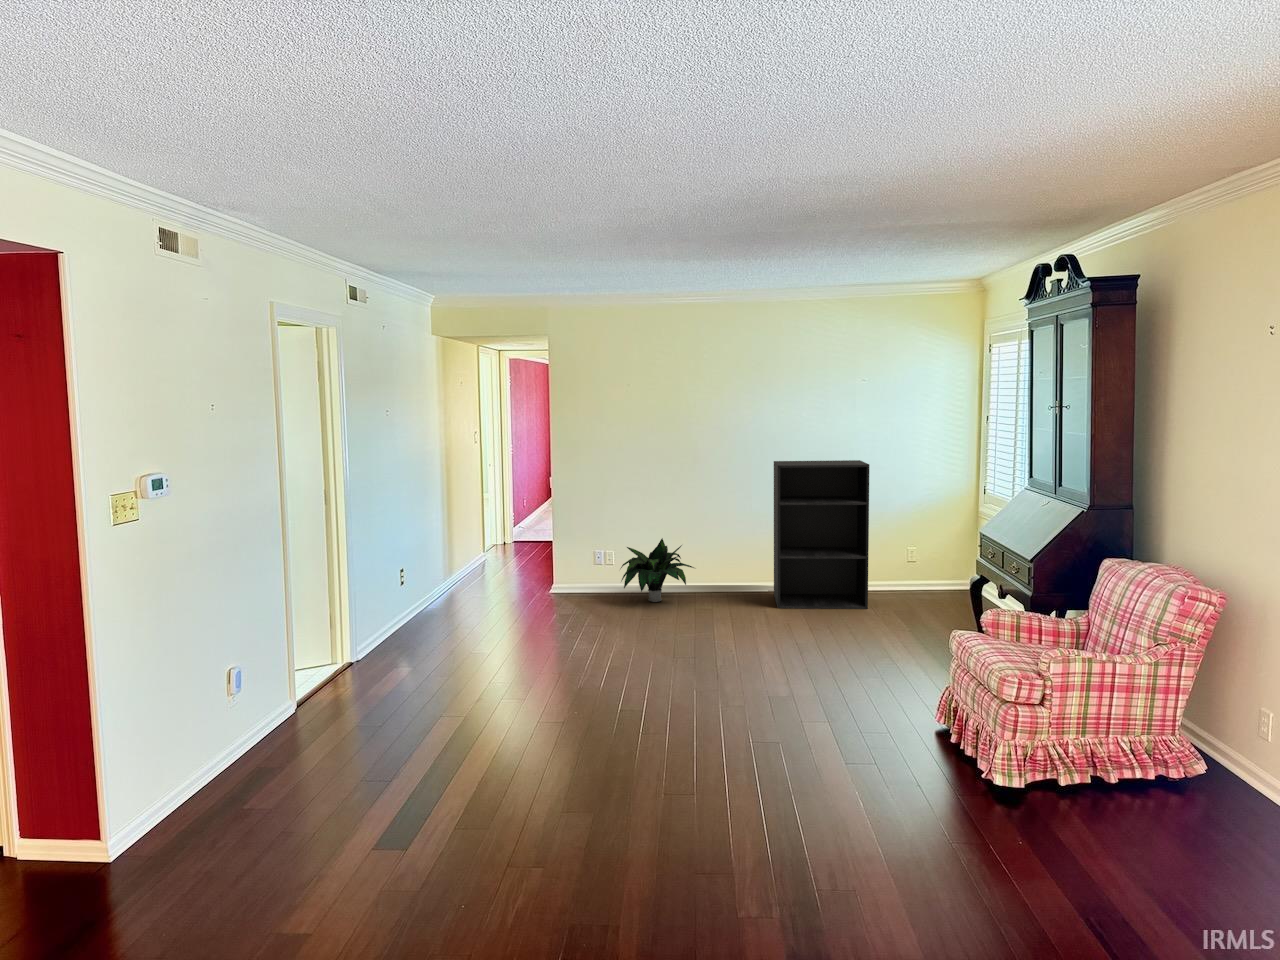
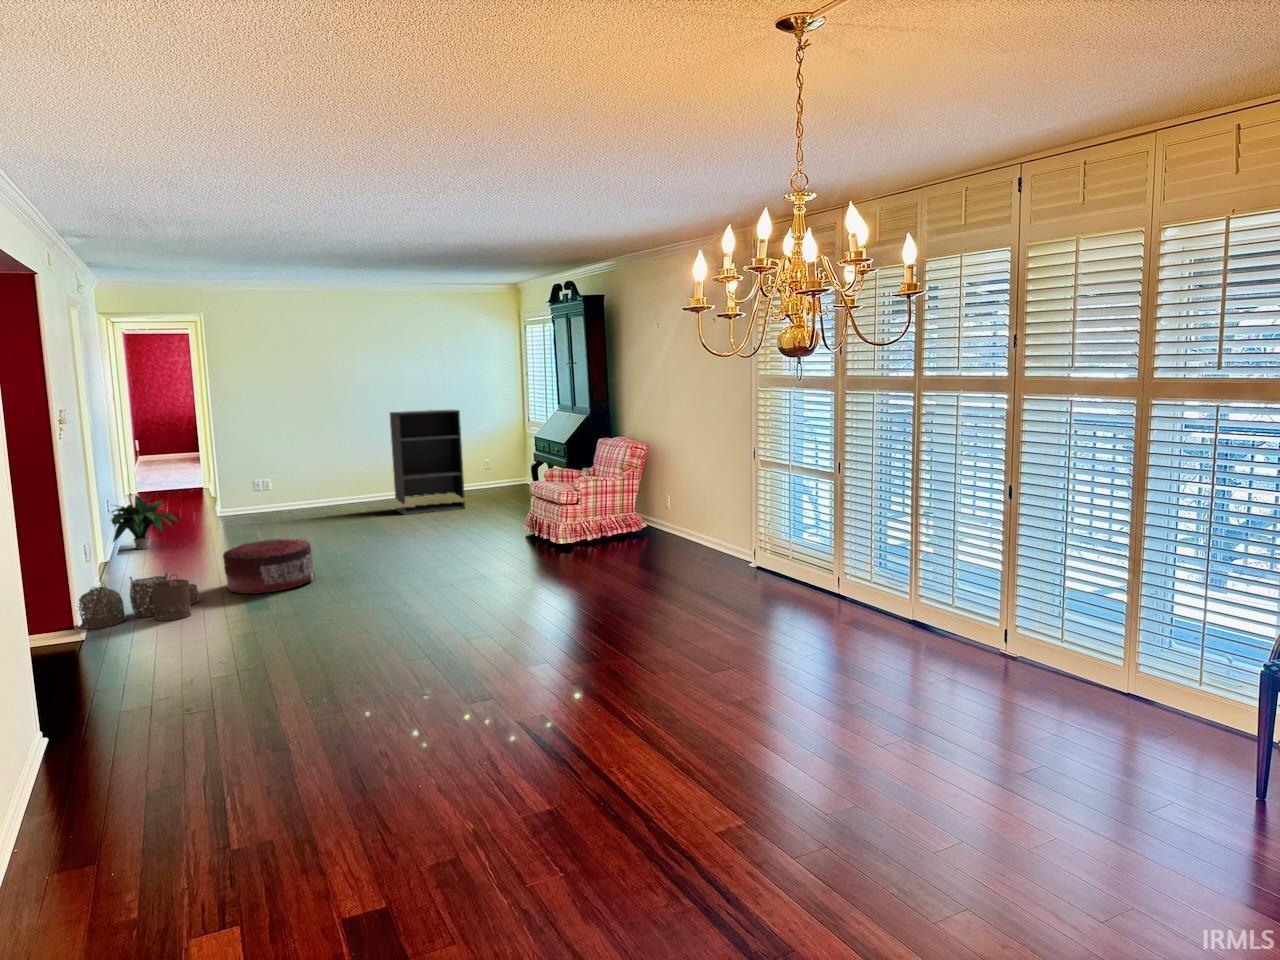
potted plant: present [621,538,694,602] -> present [111,495,179,549]
pouf: none [407,685,549,797] -> present [223,538,315,594]
woven basket: none [167,746,360,847] -> present [77,573,198,629]

